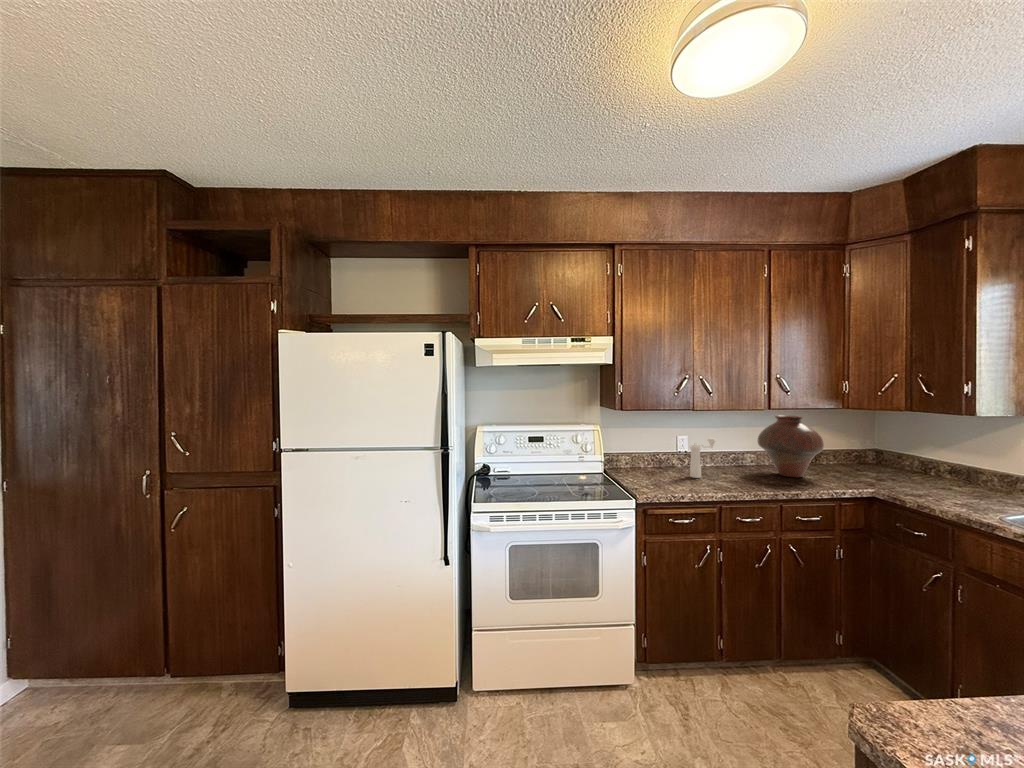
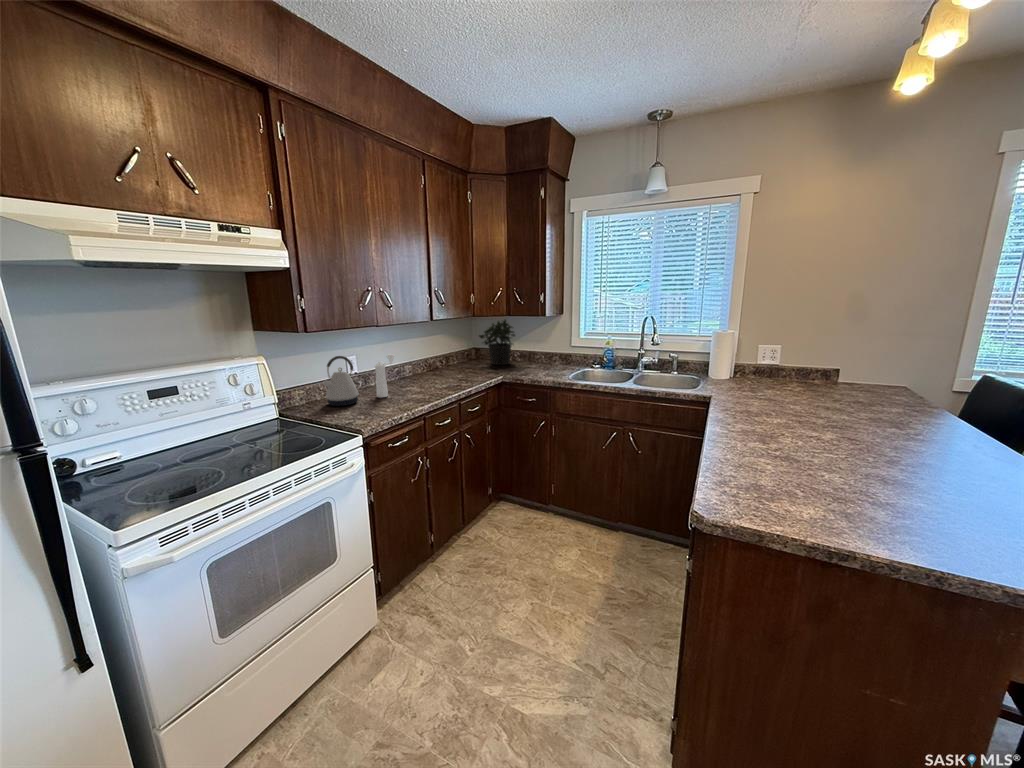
vase: present [757,415,824,477] -> none [420,325,468,379]
potted plant: none [865,415,932,478] -> present [479,320,515,365]
kettle: none [640,433,673,476] -> present [323,356,359,406]

